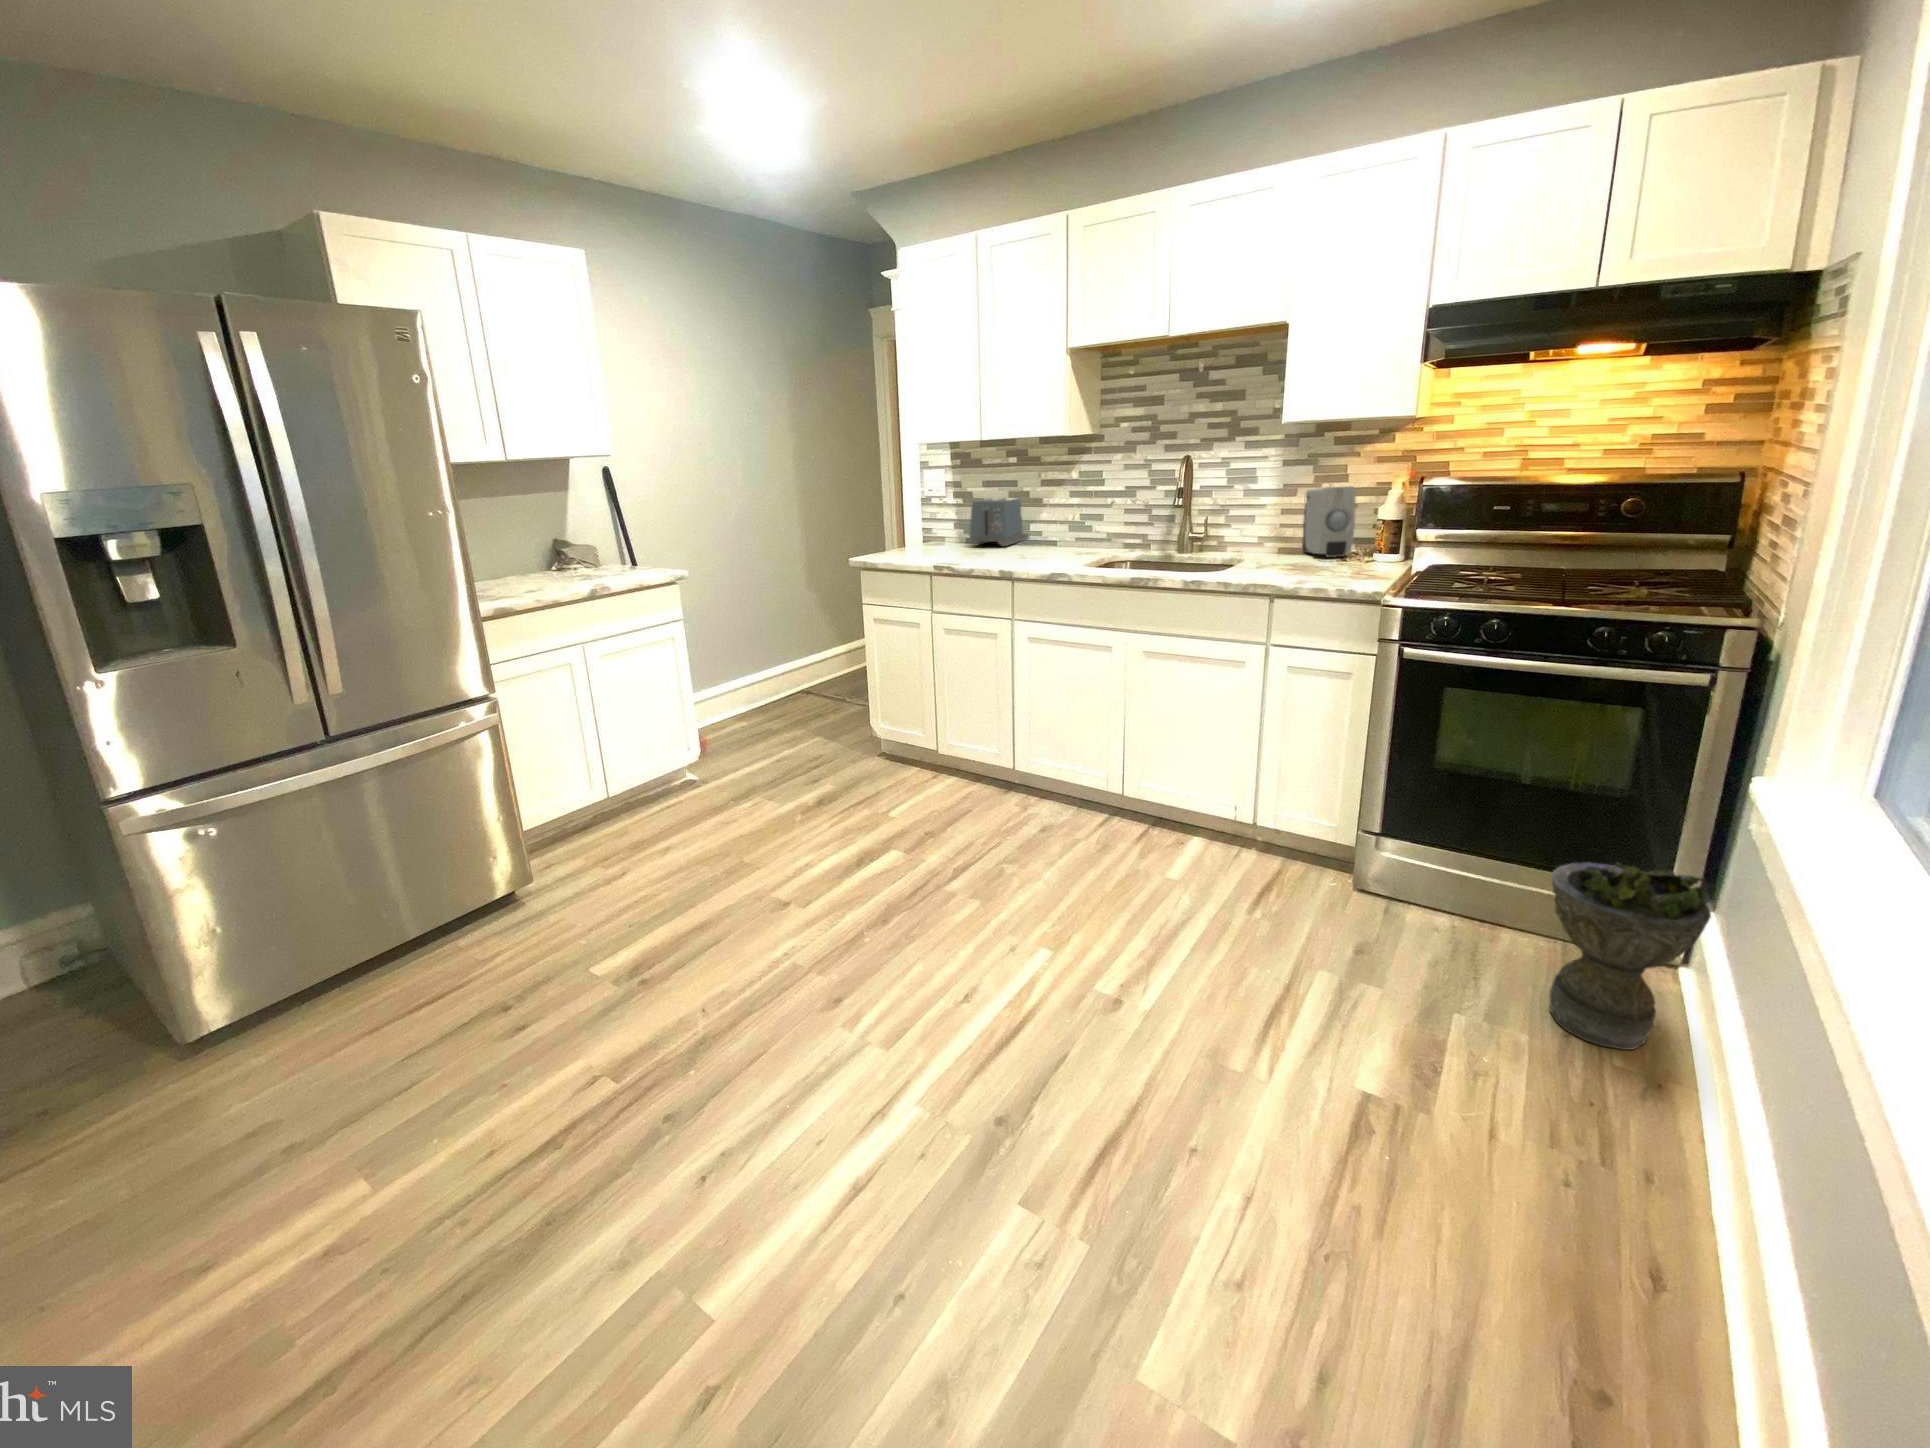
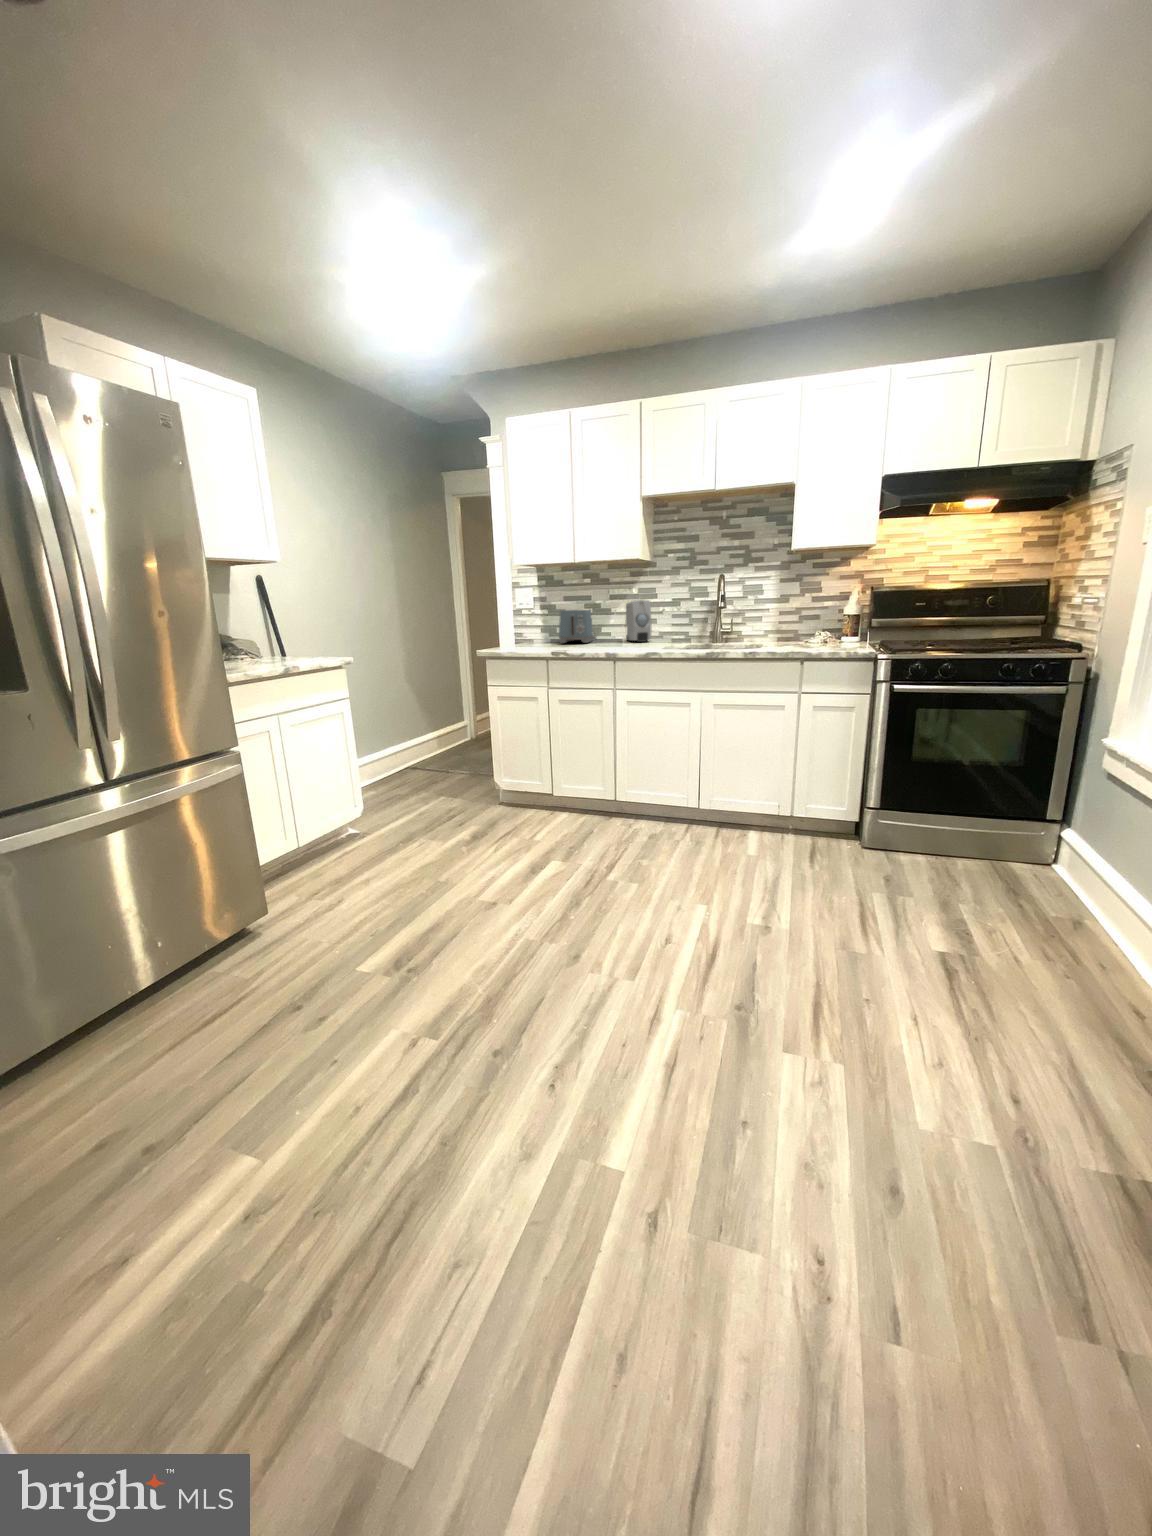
soap dispenser: present [1302,486,1356,558] -> present [626,600,652,642]
planter: present [1549,863,1711,1050] -> none [1004,795,1094,908]

